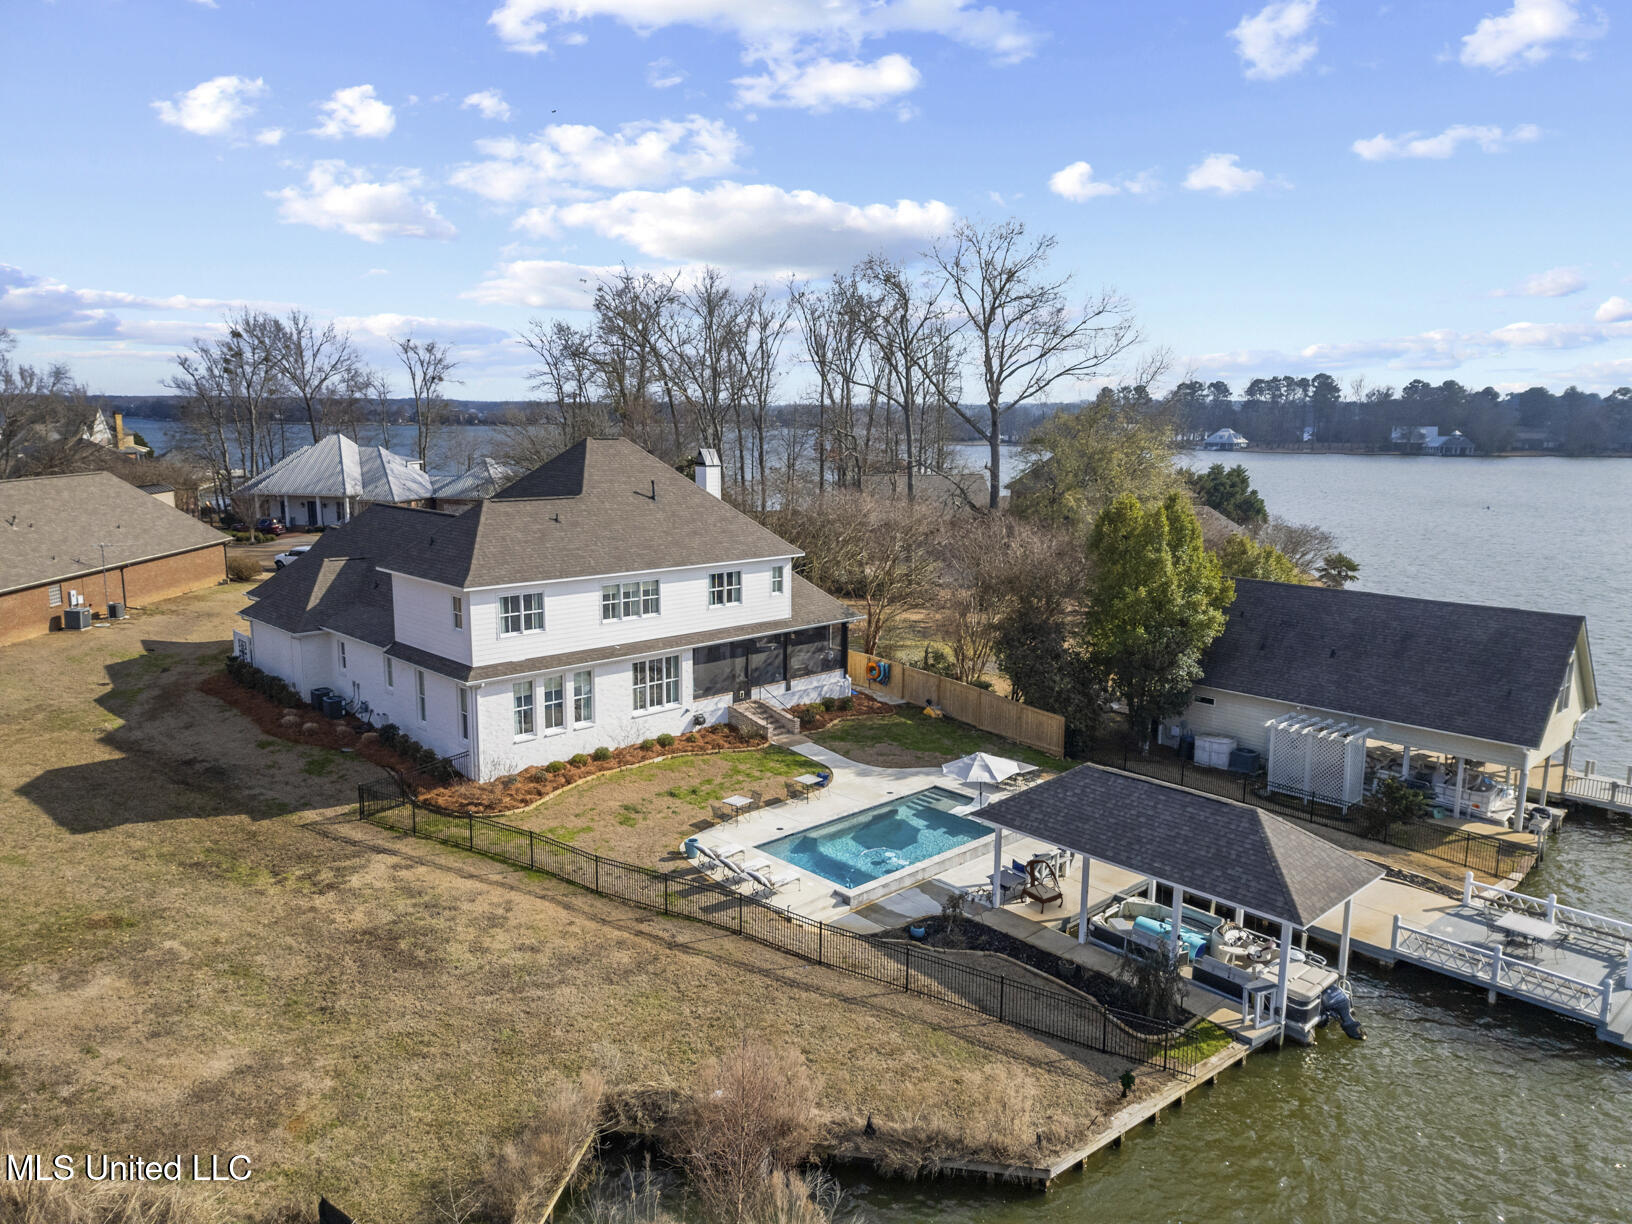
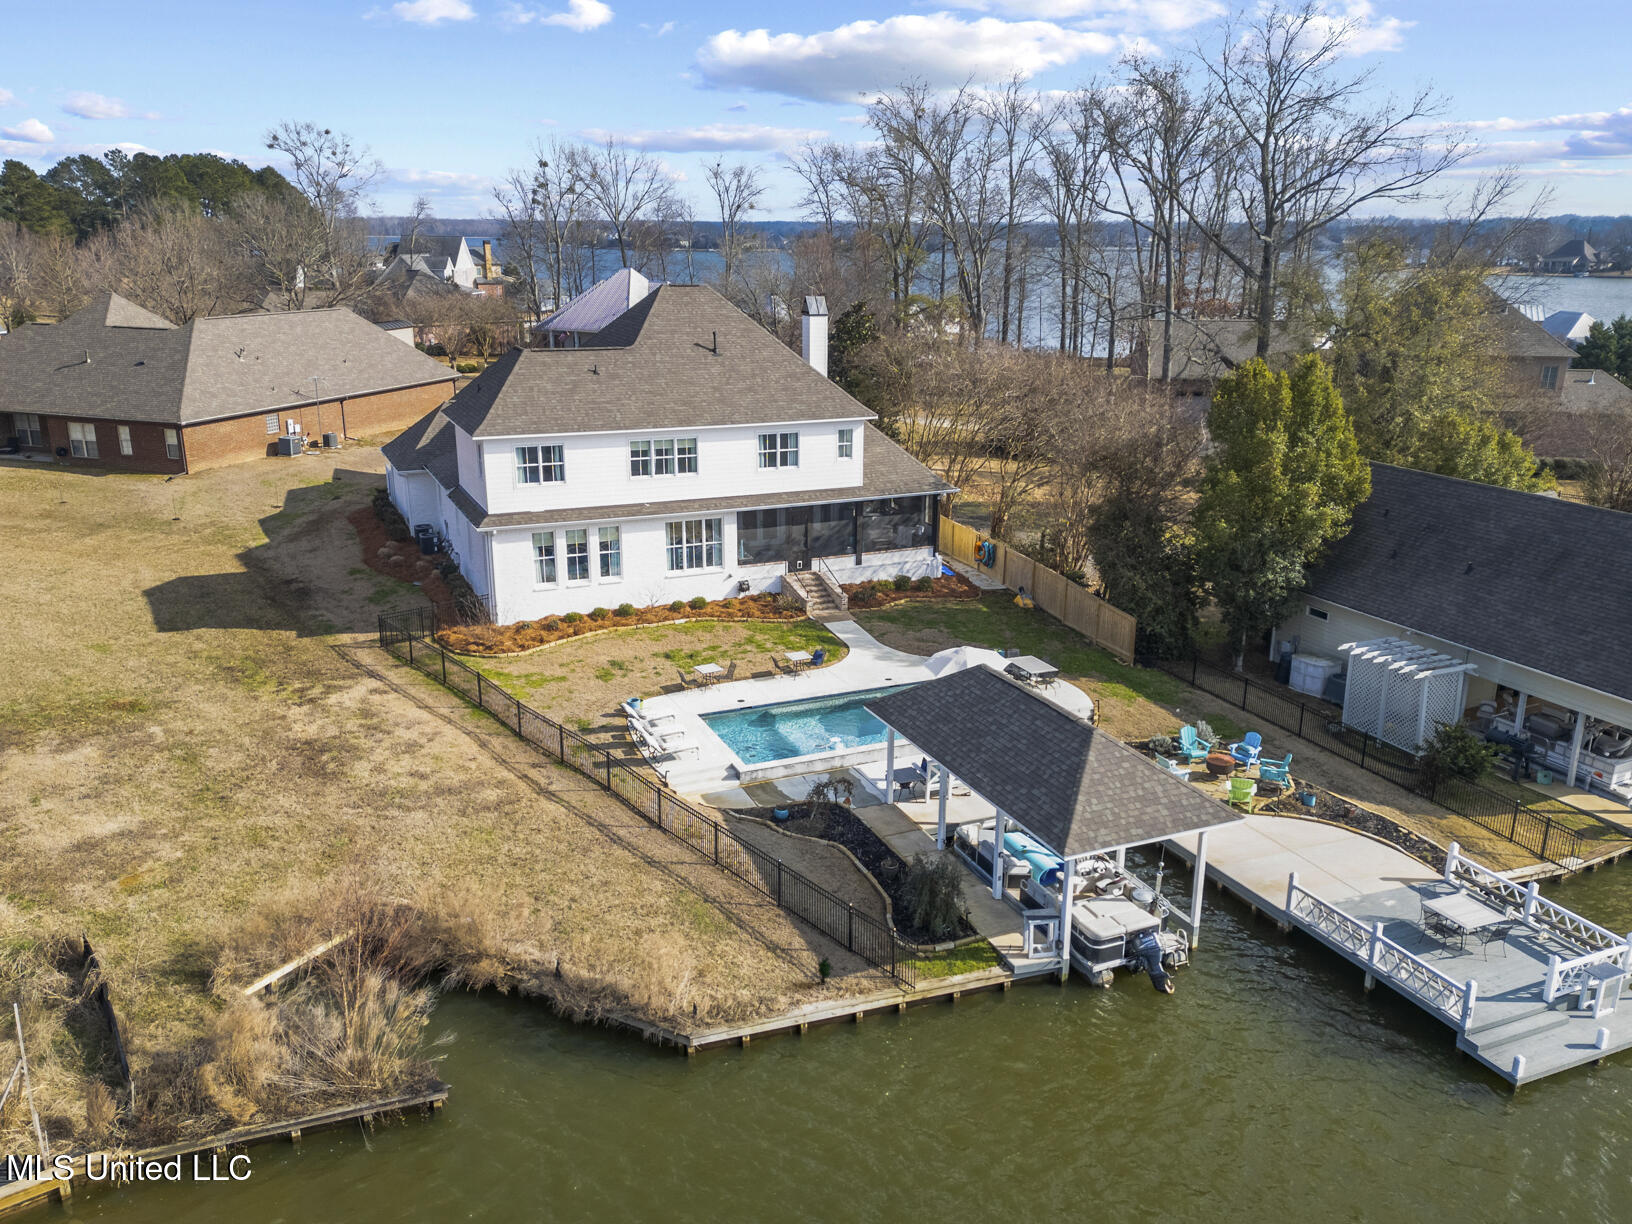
armchair: present [1020,860,1063,914] -> none [912,760,954,816]

